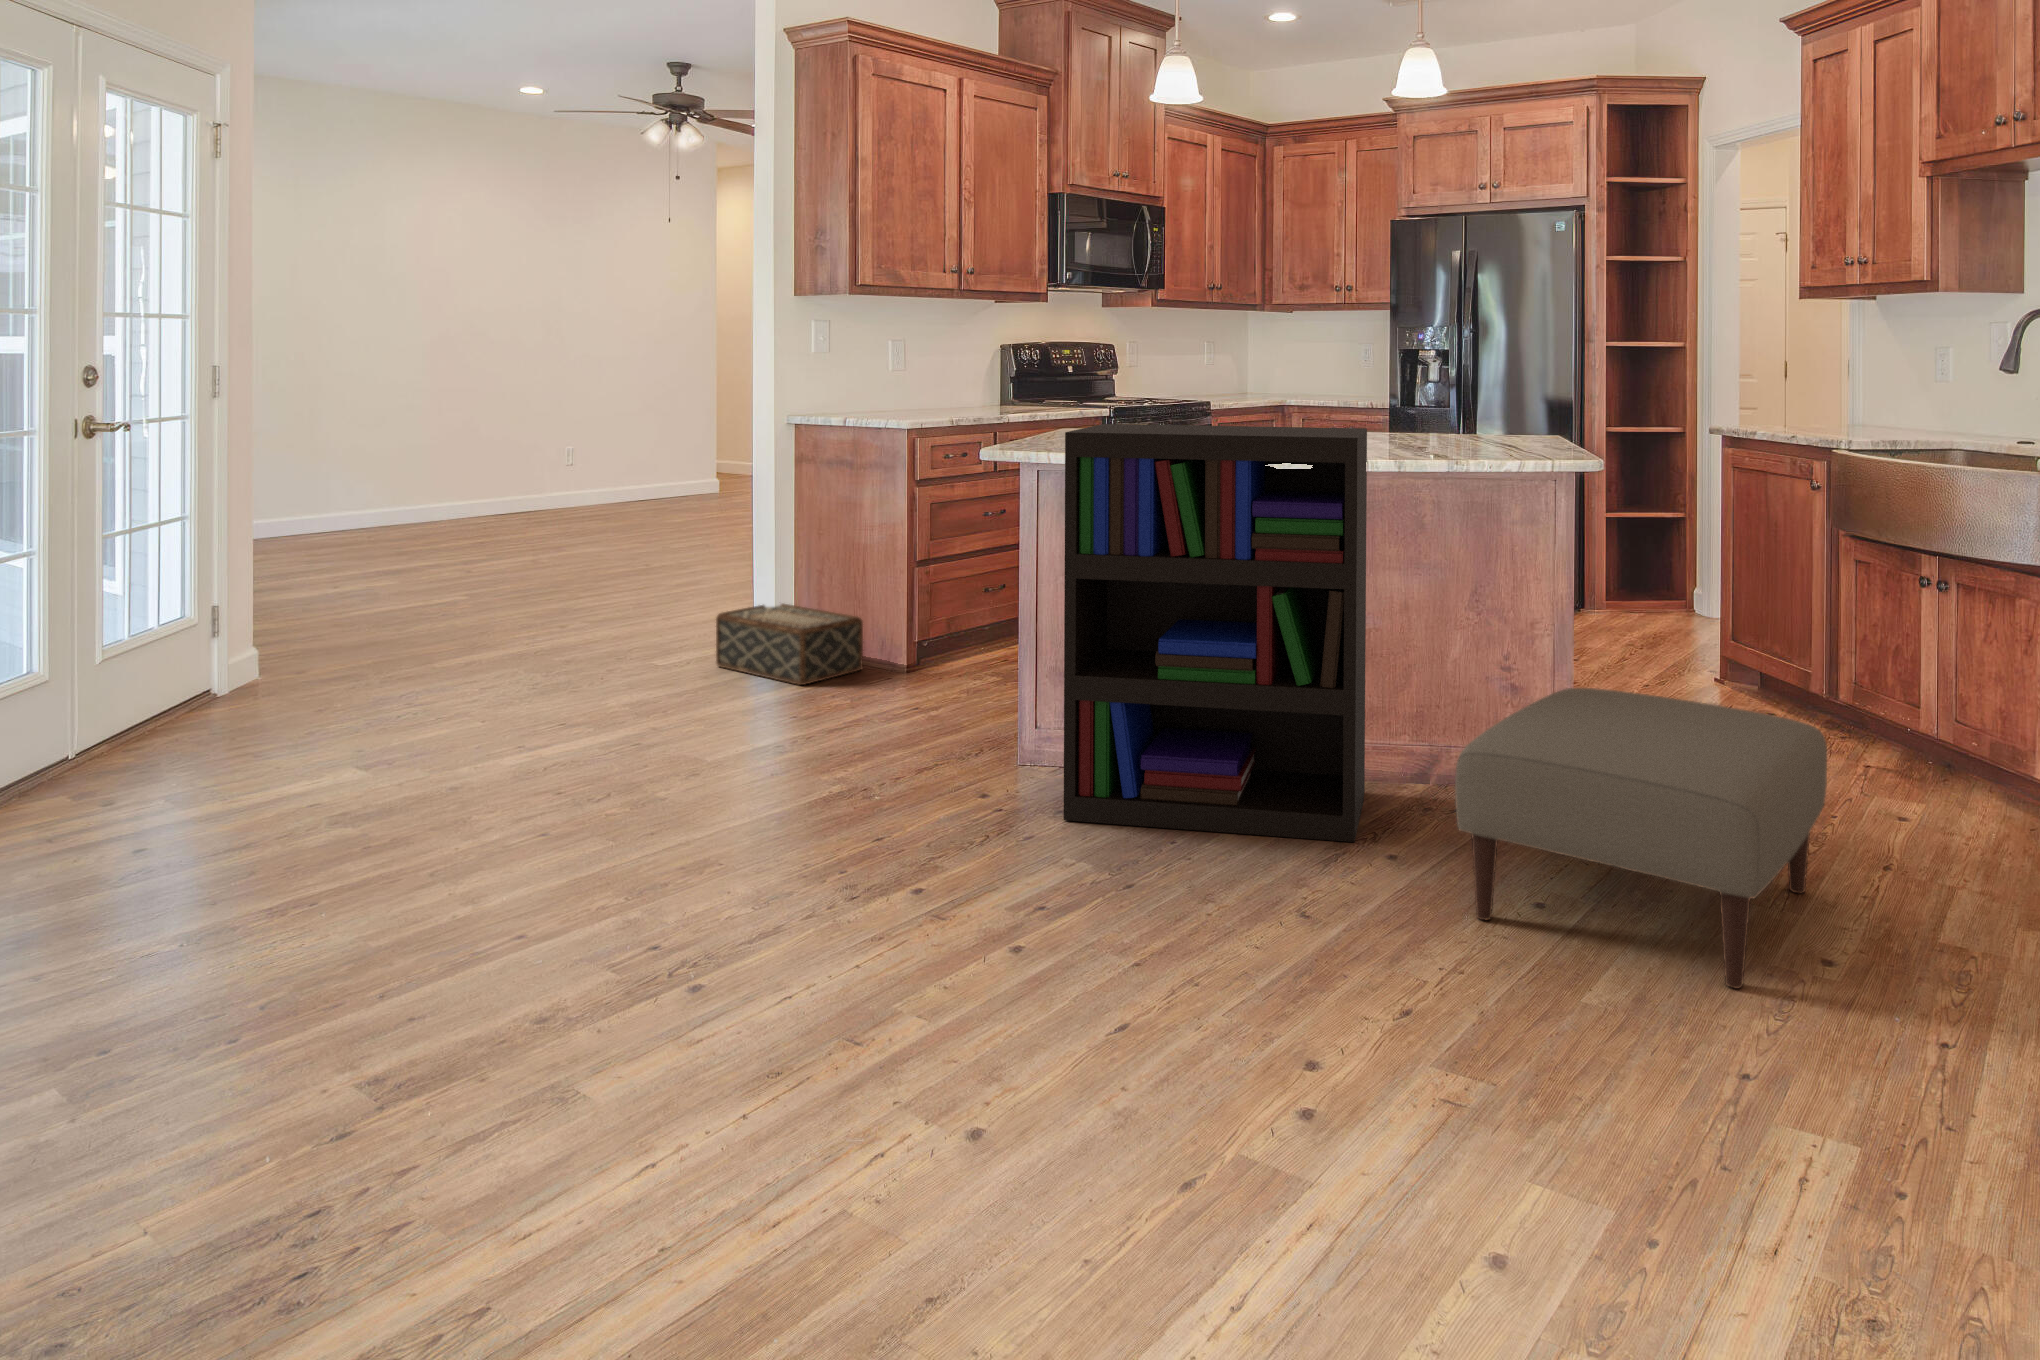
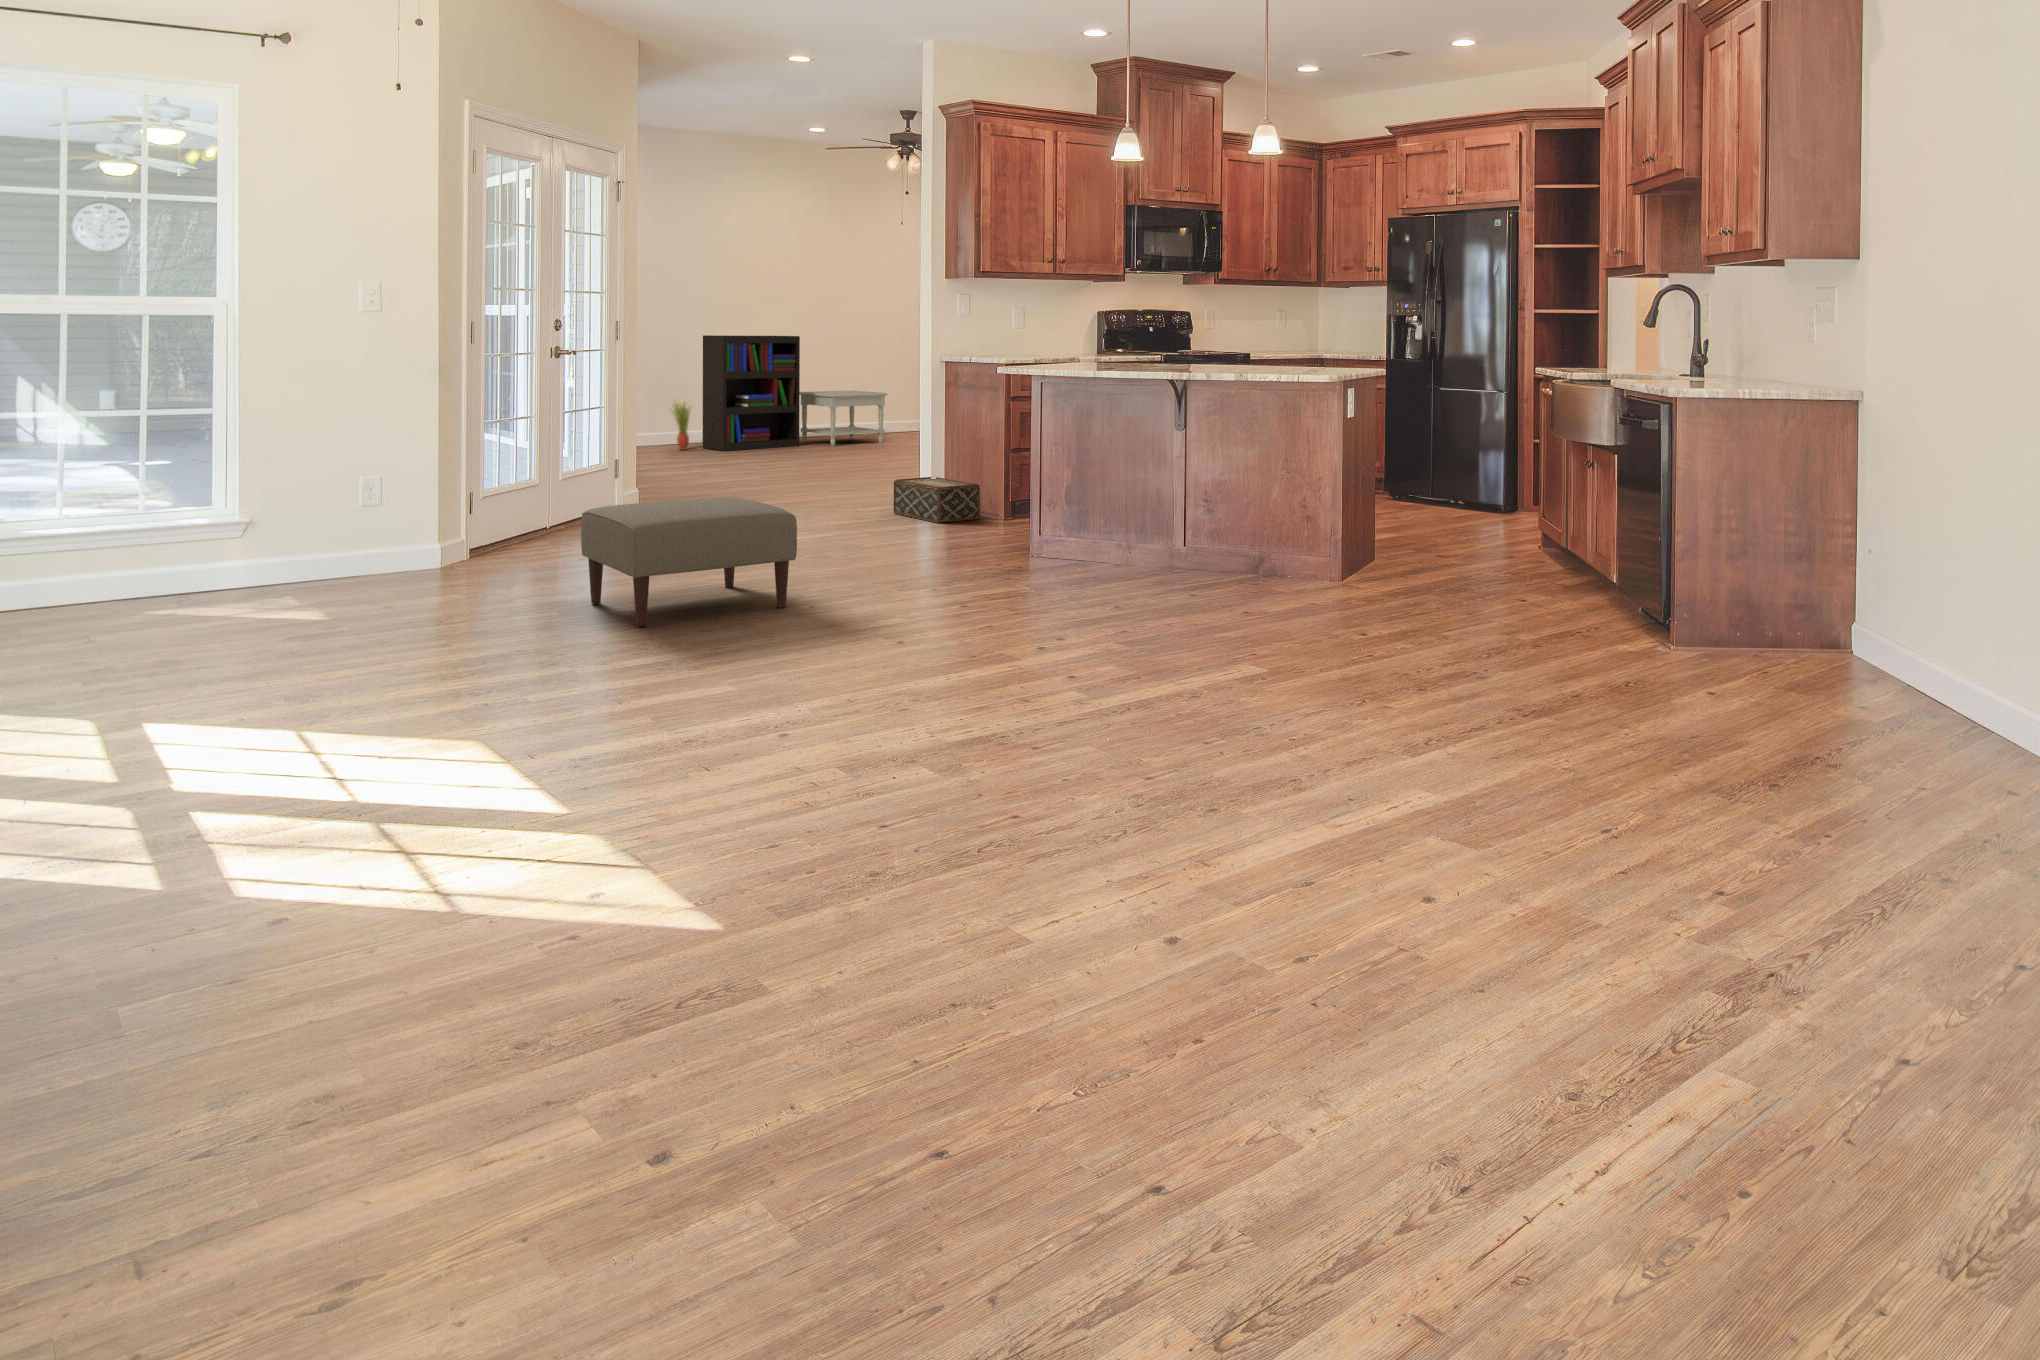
bookshelf: present [1064,424,1367,842] -> present [703,335,800,451]
side table: none [505,444,639,523] -> present [799,390,888,446]
potted plant: none [305,466,344,541] -> present [671,401,693,450]
ottoman: present [1455,688,1827,988] -> present [581,498,797,627]

